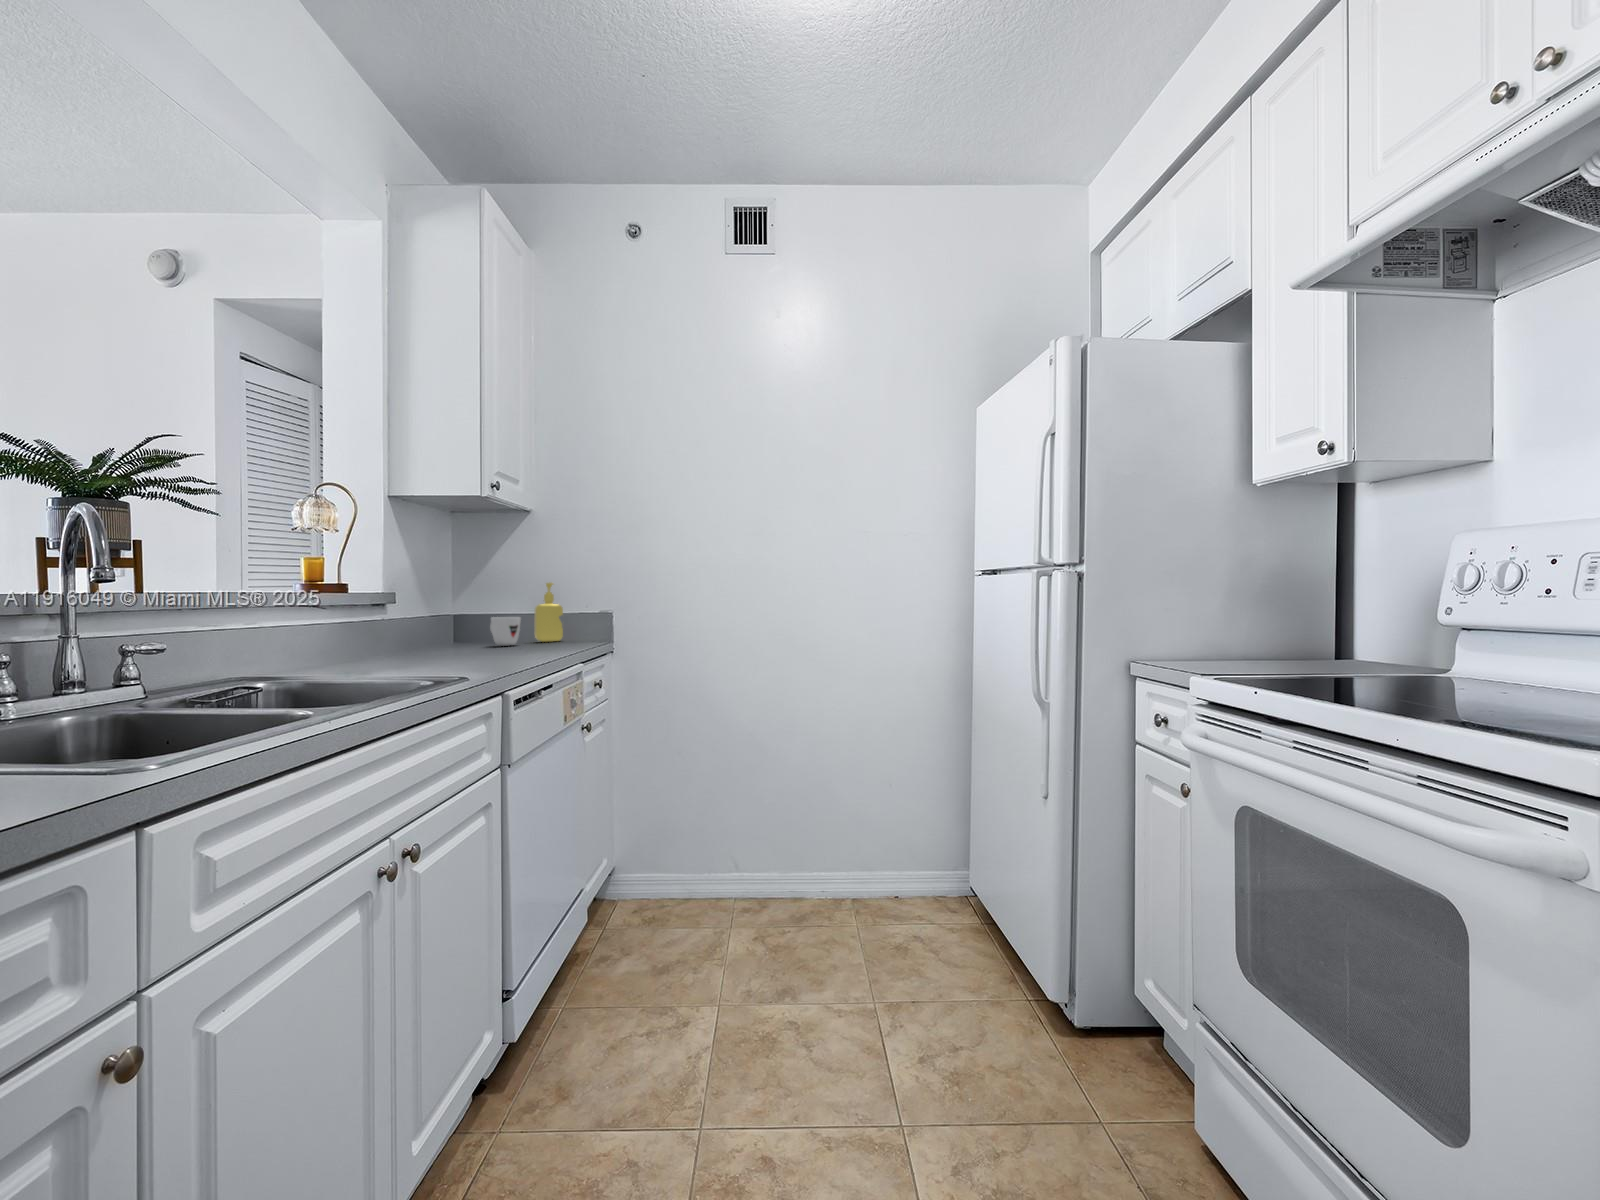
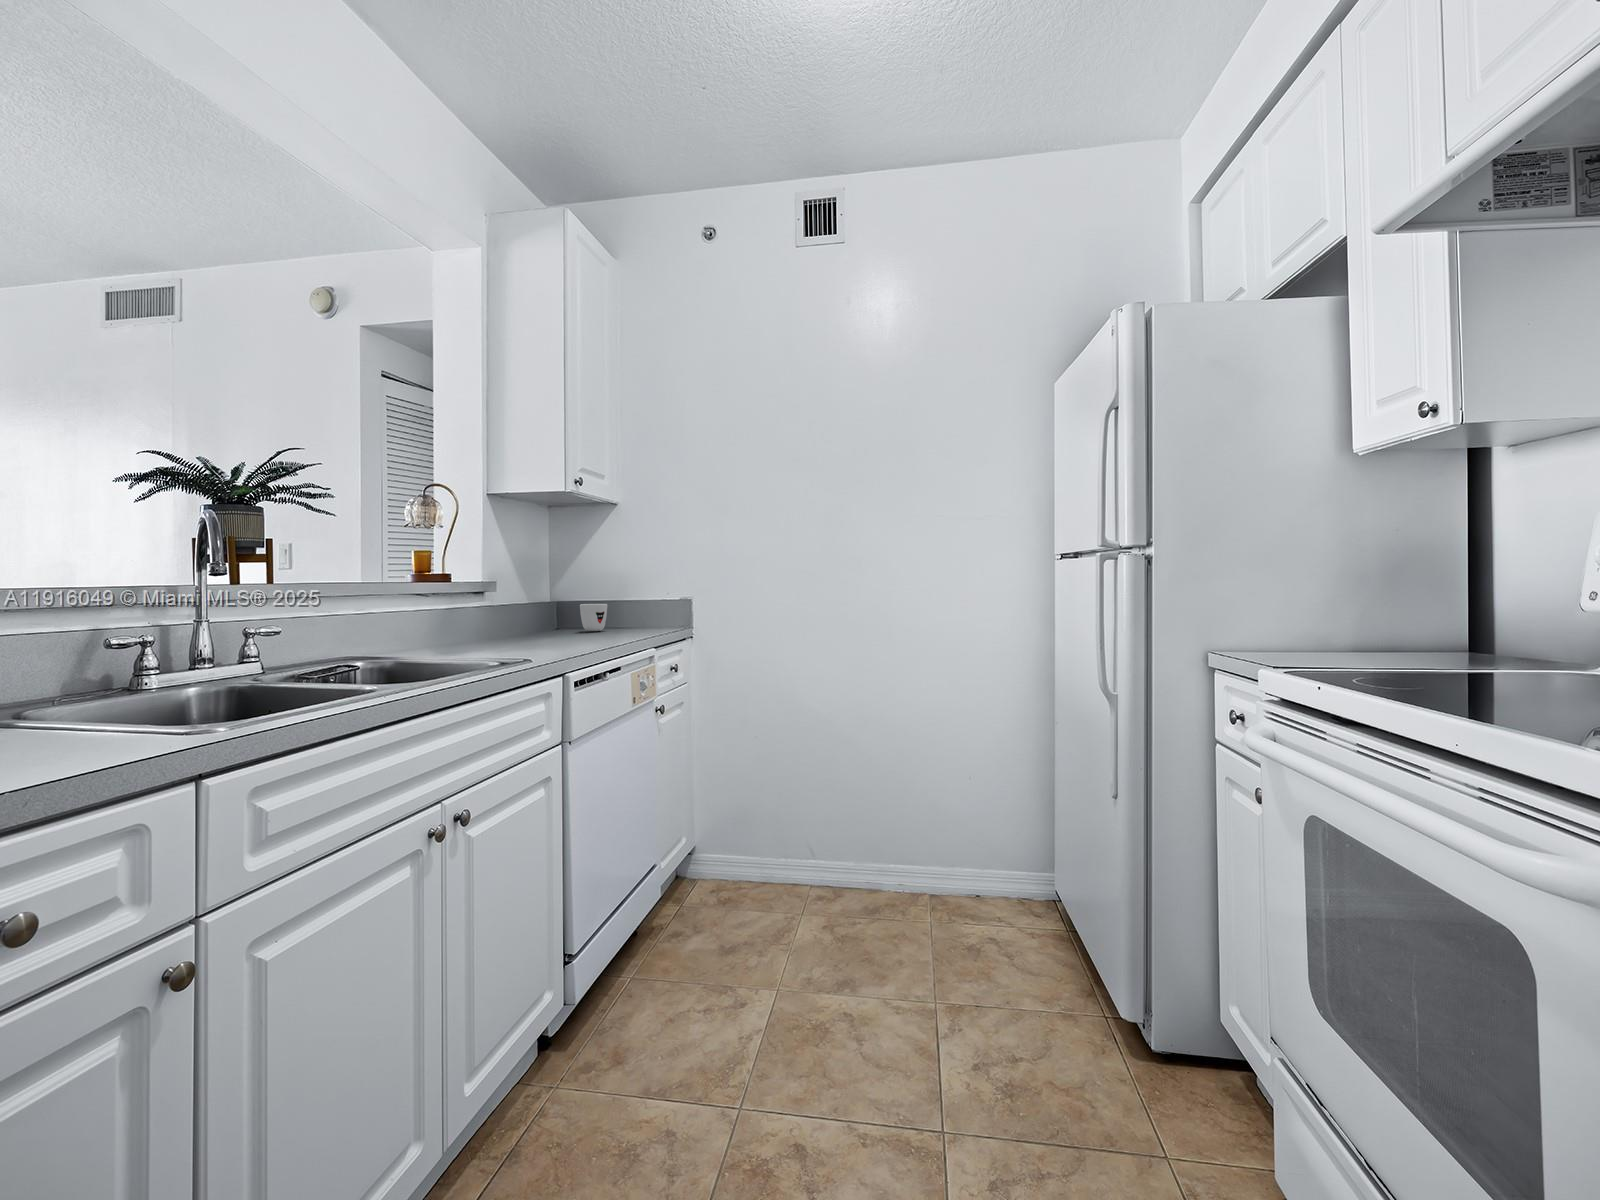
soap dispenser: present [534,583,563,642] -> none [622,571,648,628]

